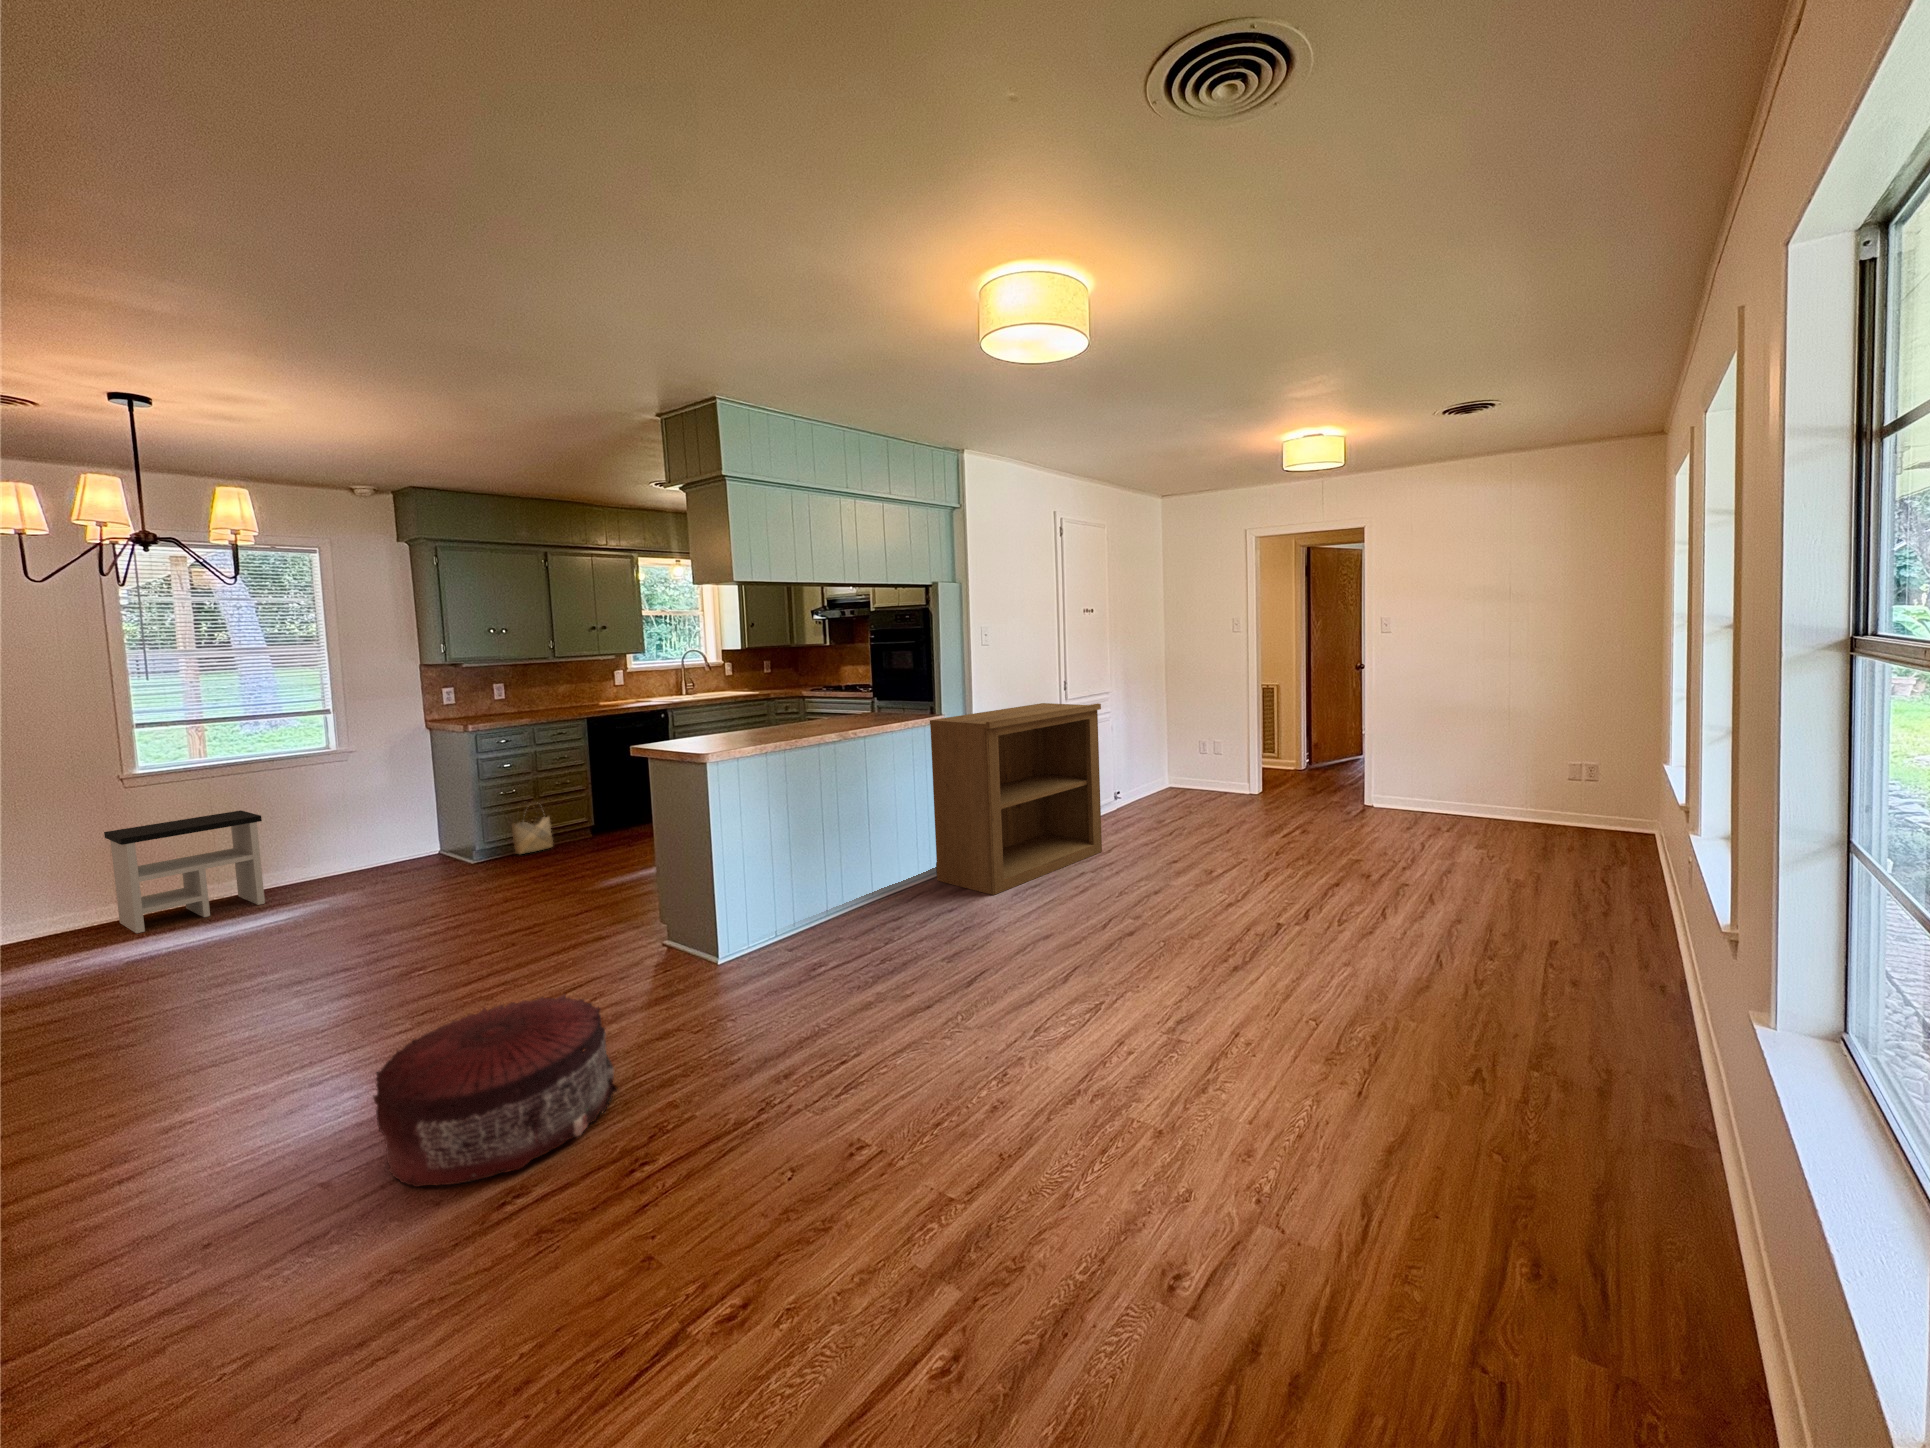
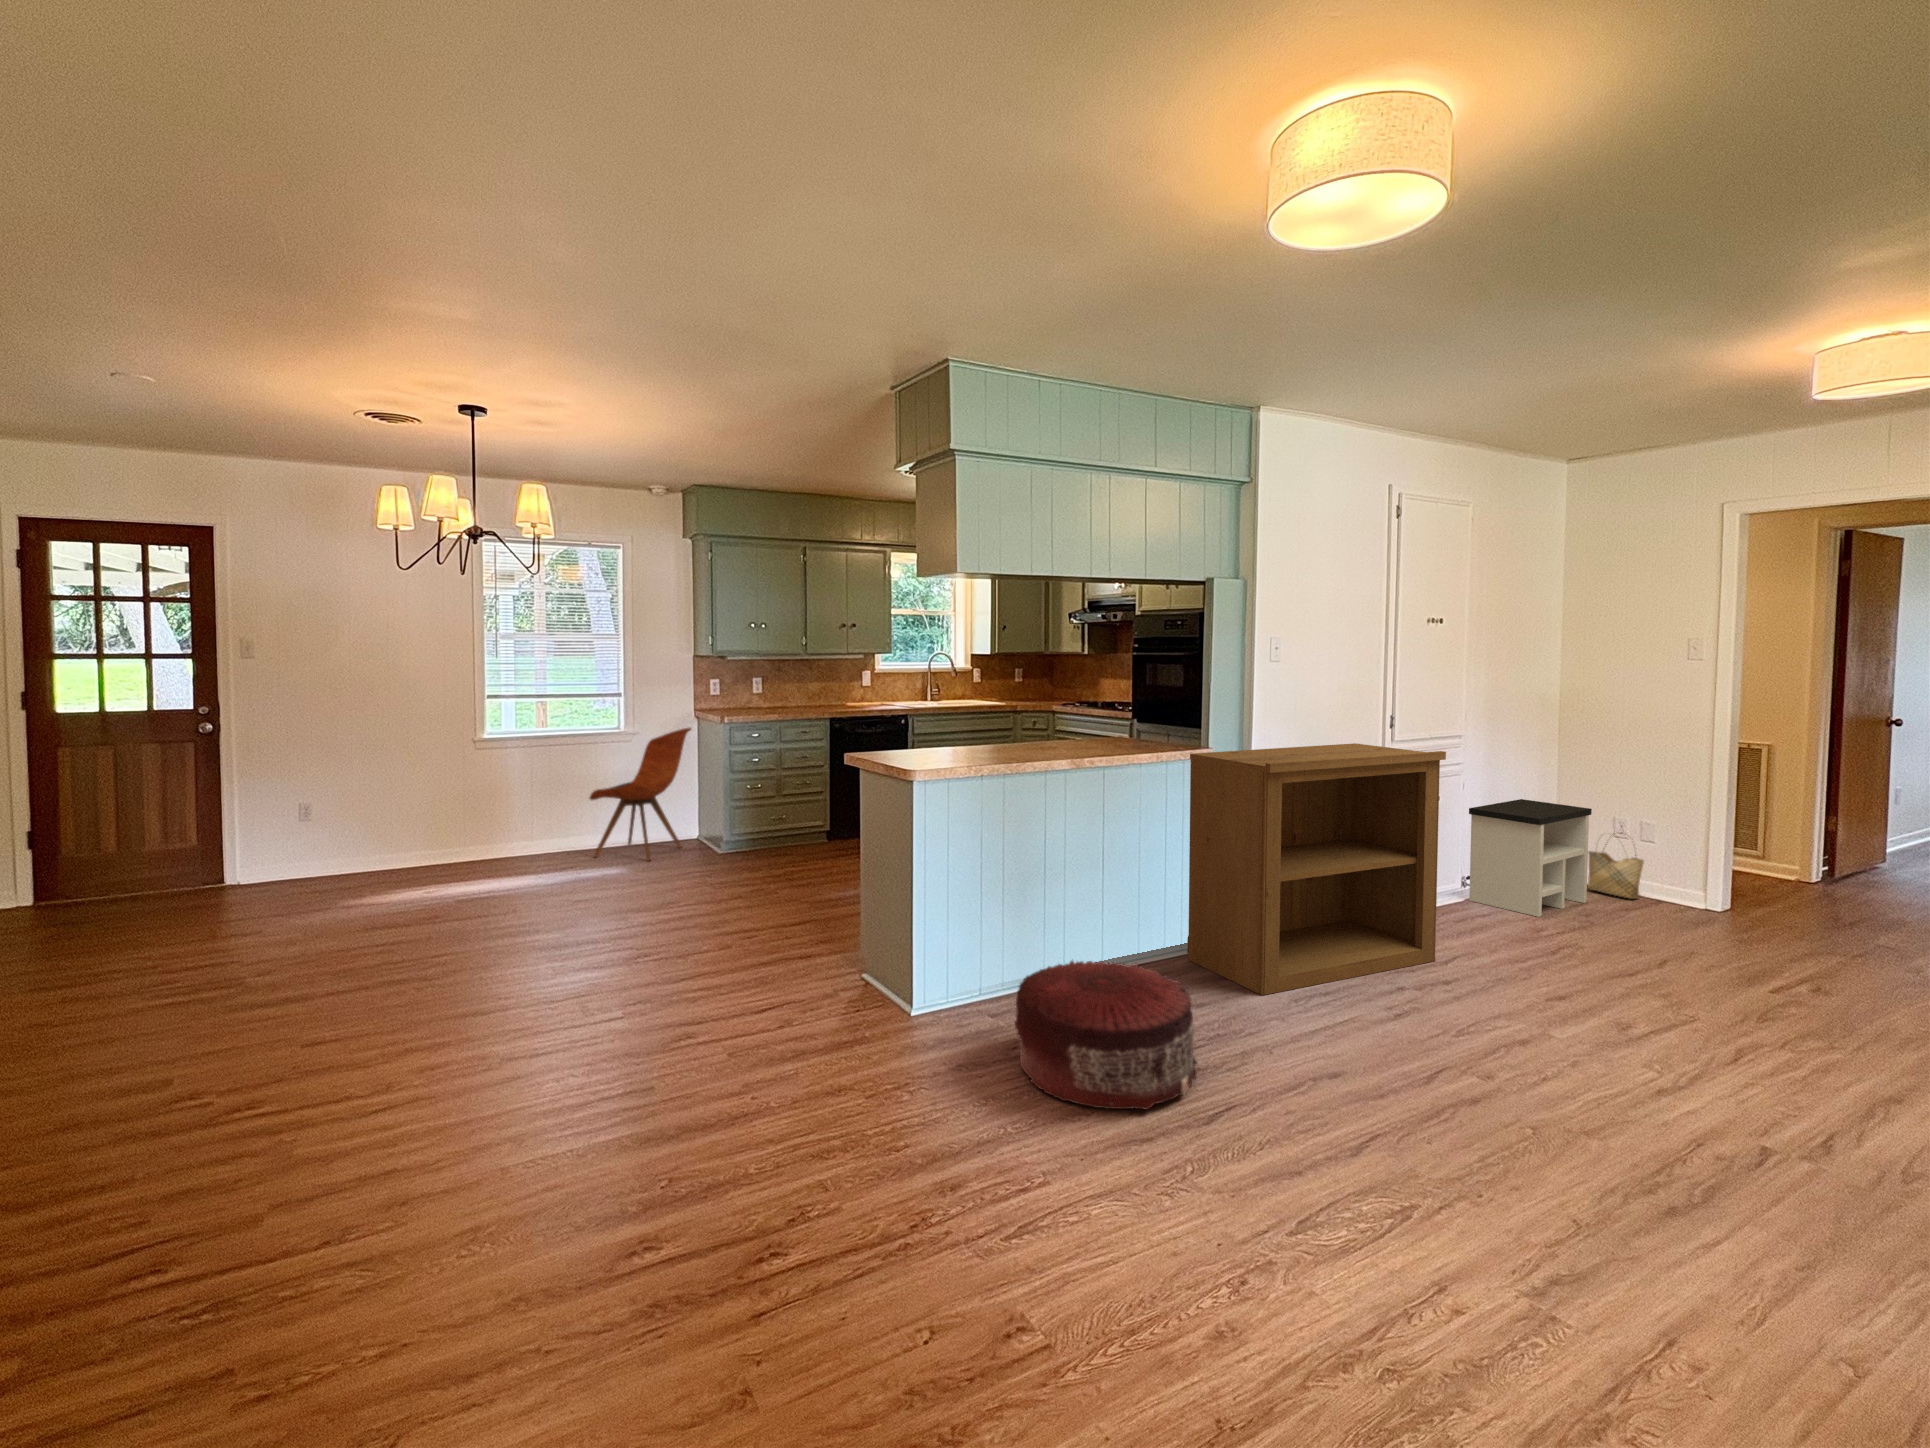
dining chair: none [298,740,428,891] -> present [590,728,691,861]
side table: present [104,810,265,933] -> present [1469,799,1592,917]
woven basket: present [512,811,553,854] -> present [1587,833,1644,899]
pouf: present [373,995,618,1187] -> present [1015,961,1197,1109]

